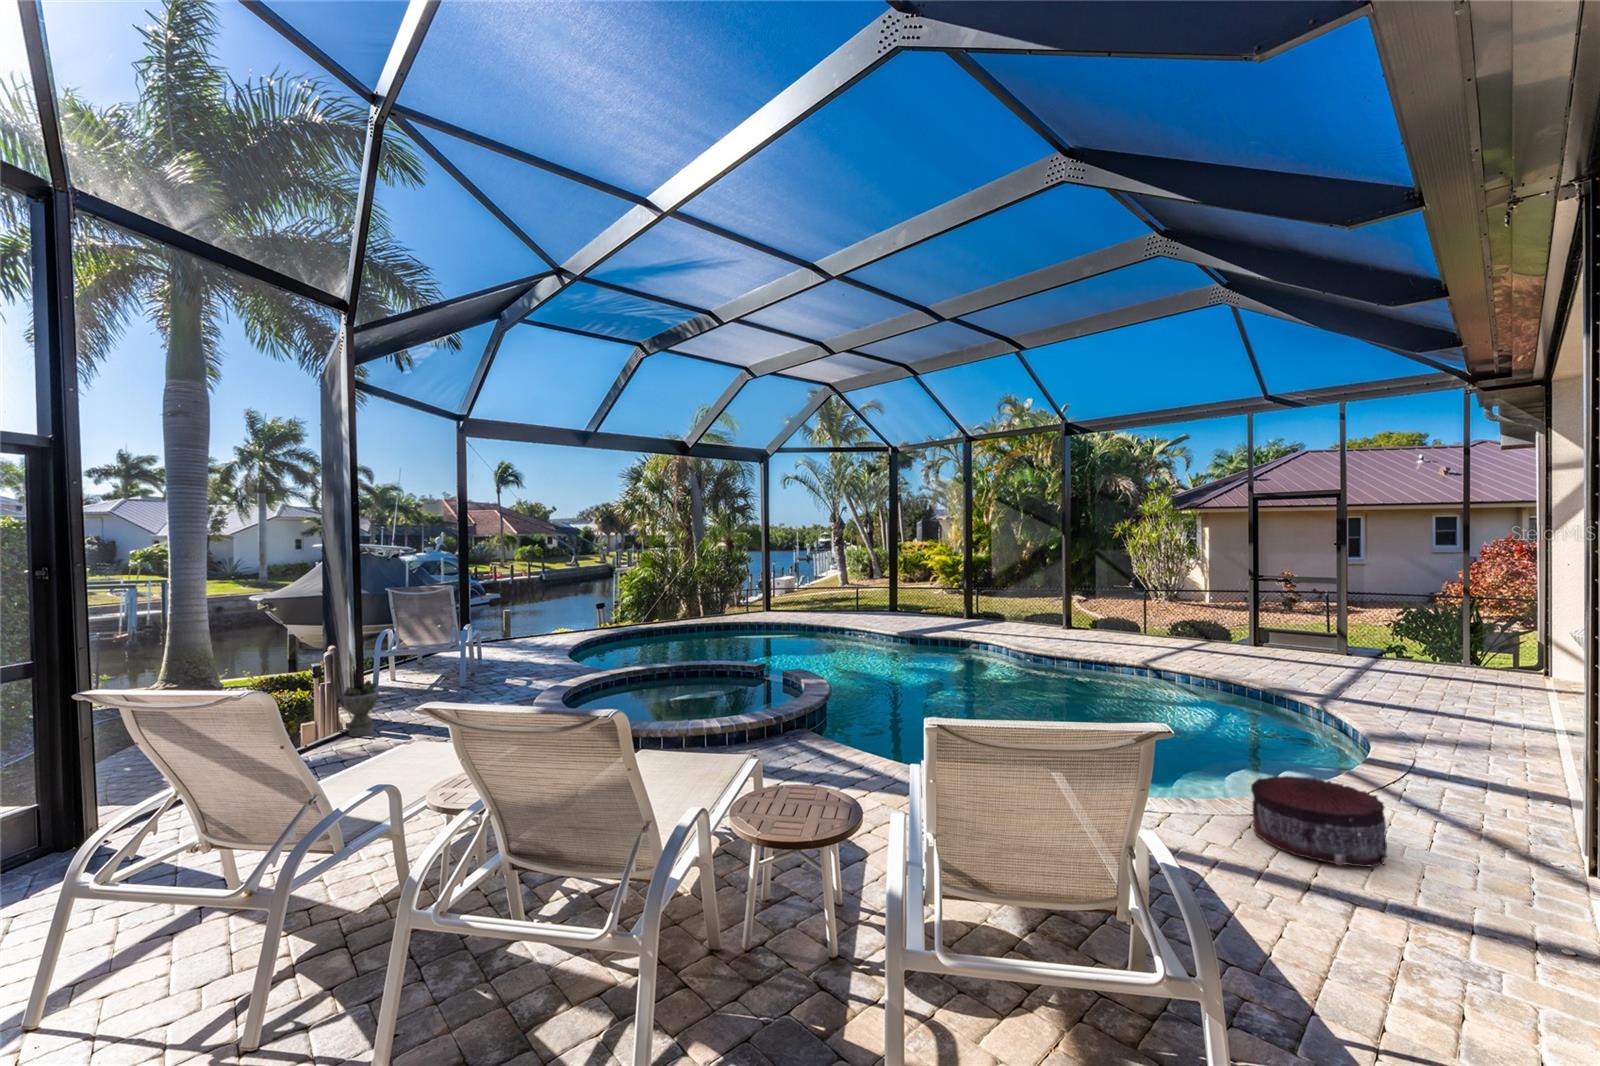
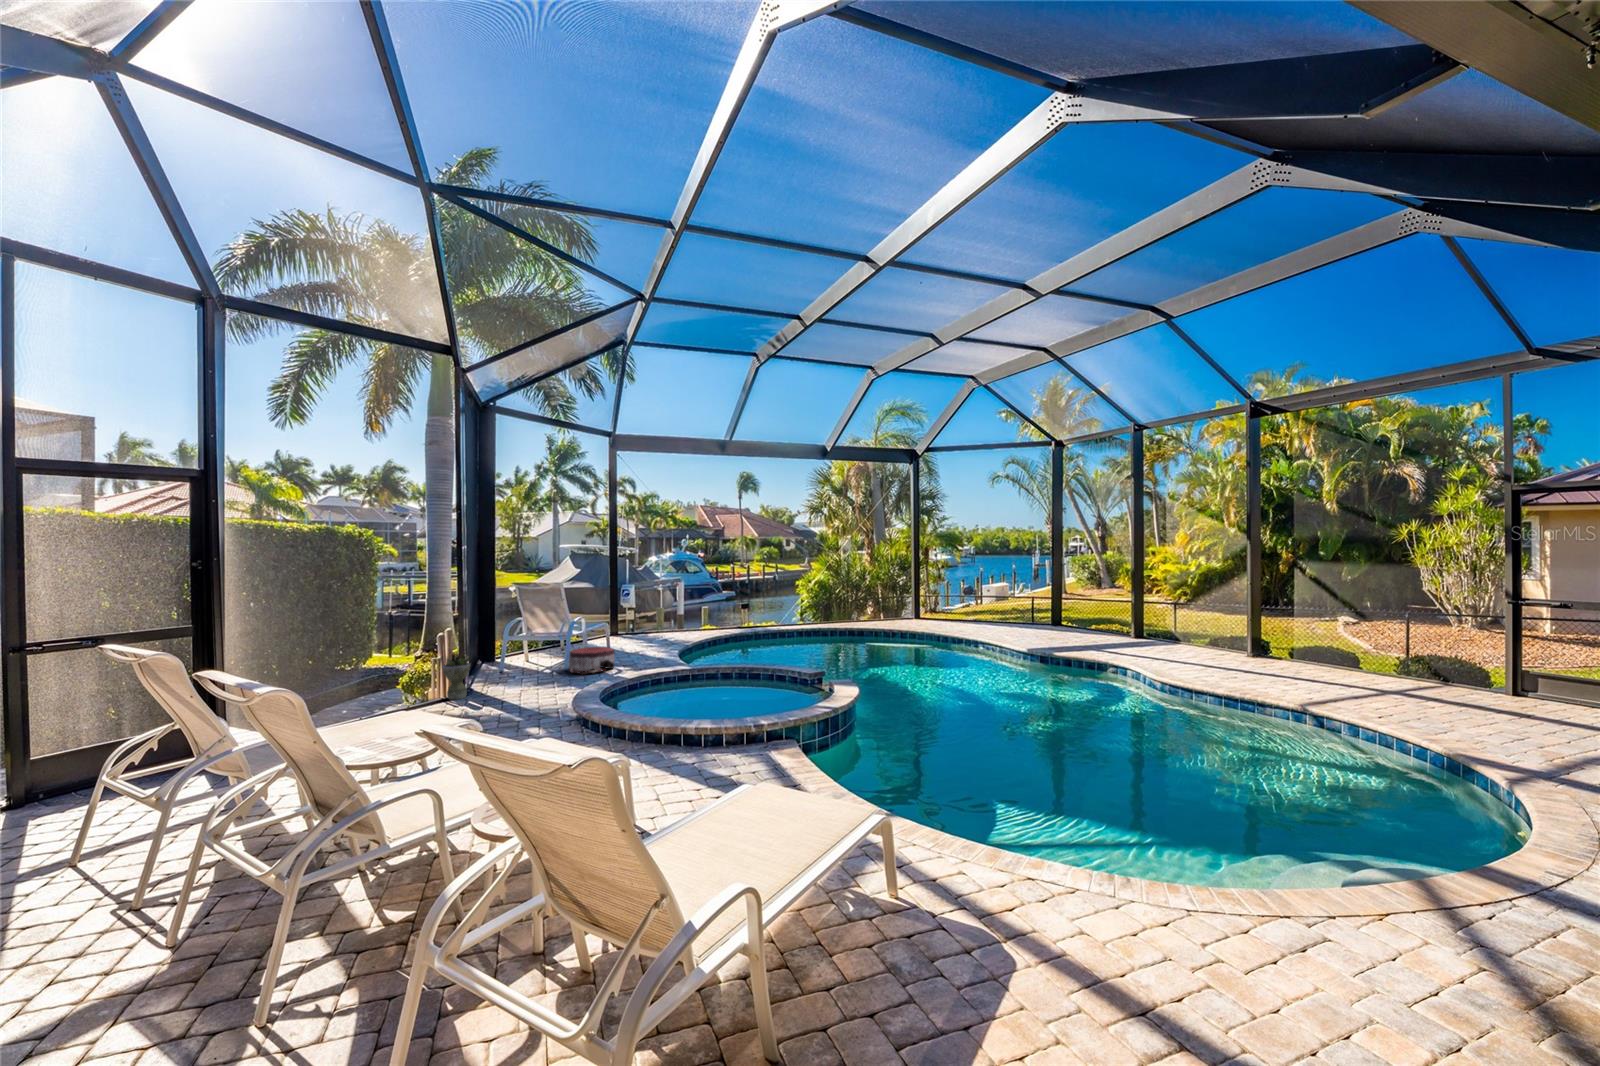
pouf: present [1251,776,1387,867] -> present [569,647,615,674]

